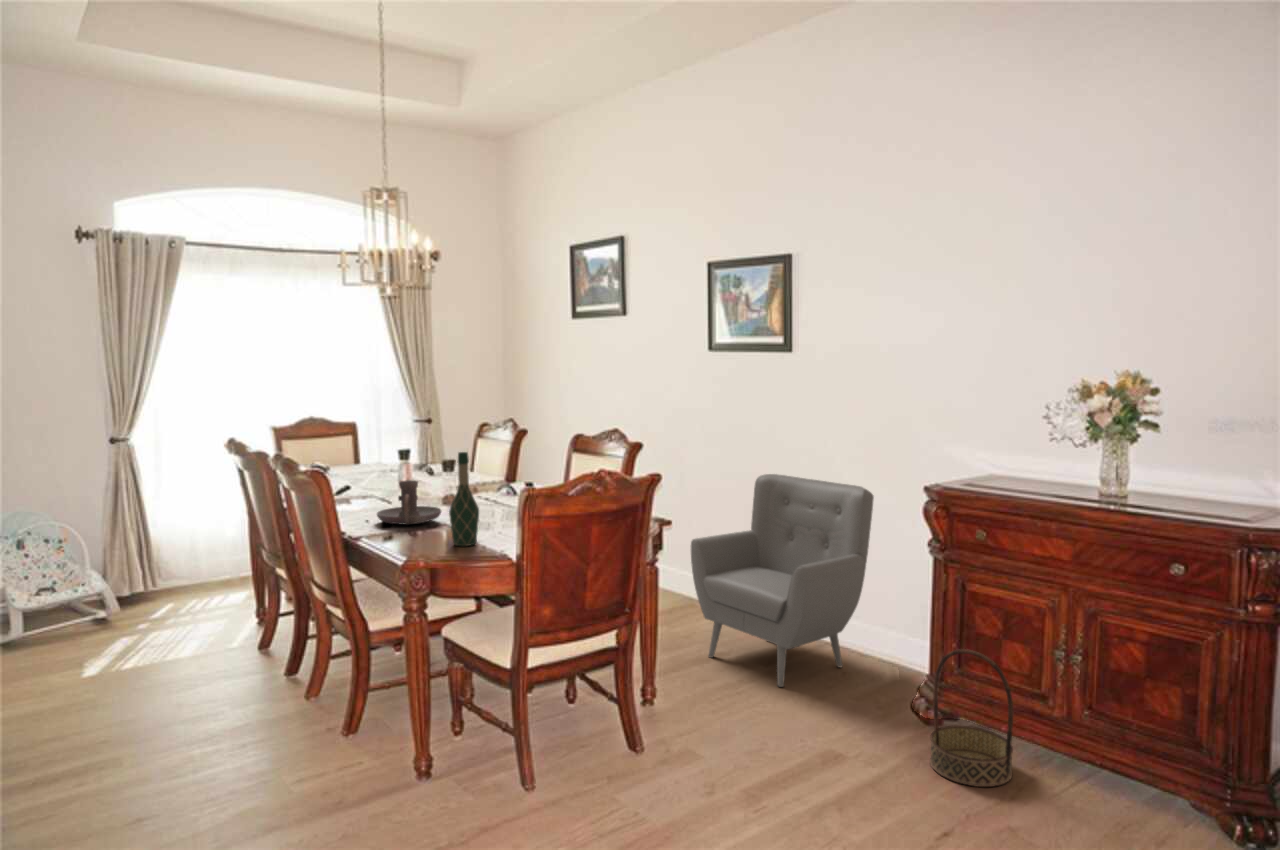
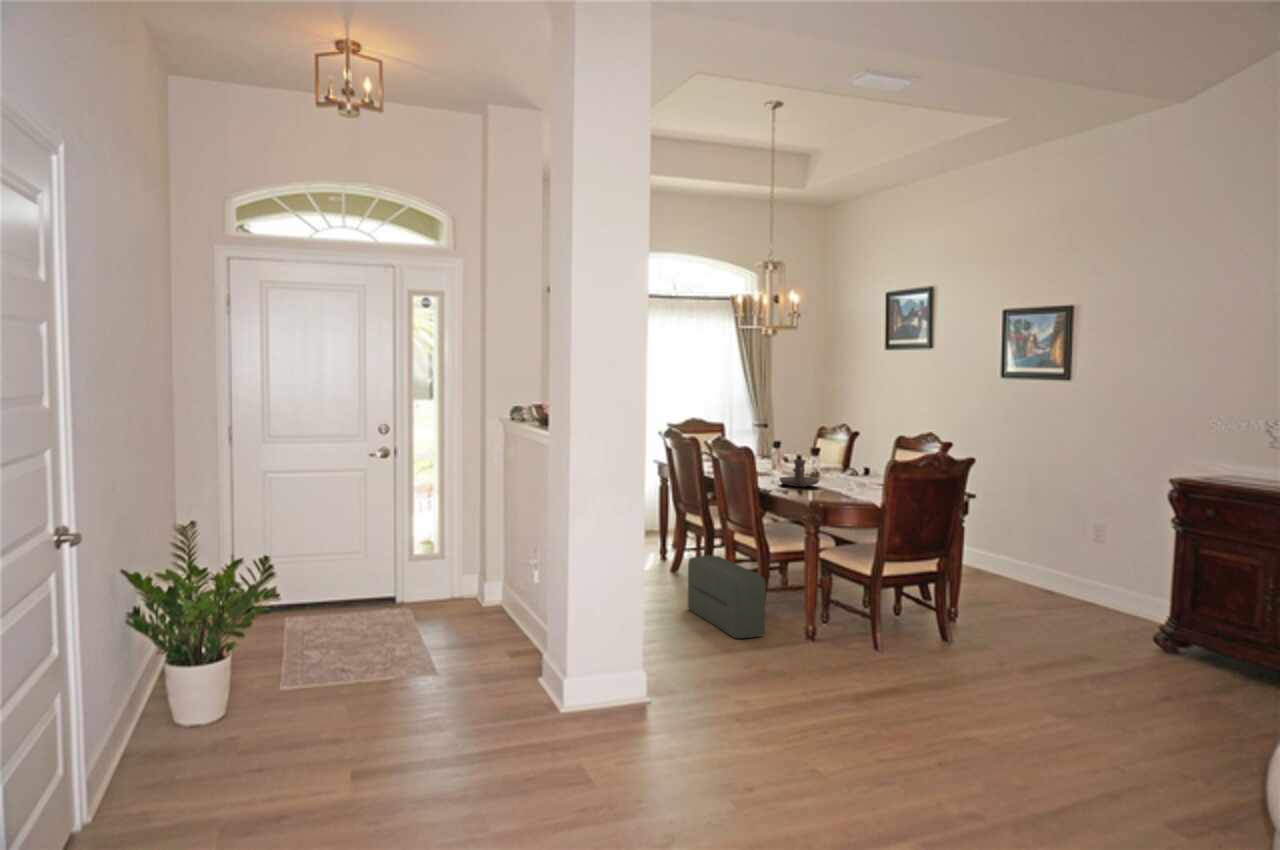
wine bottle: present [449,452,479,546] -> none [835,441,853,498]
armchair: present [691,474,874,687] -> none [984,473,1133,623]
pouf: none [230,643,340,803] -> present [688,555,766,638]
basket: present [930,649,1013,787] -> none [1162,591,1225,683]

